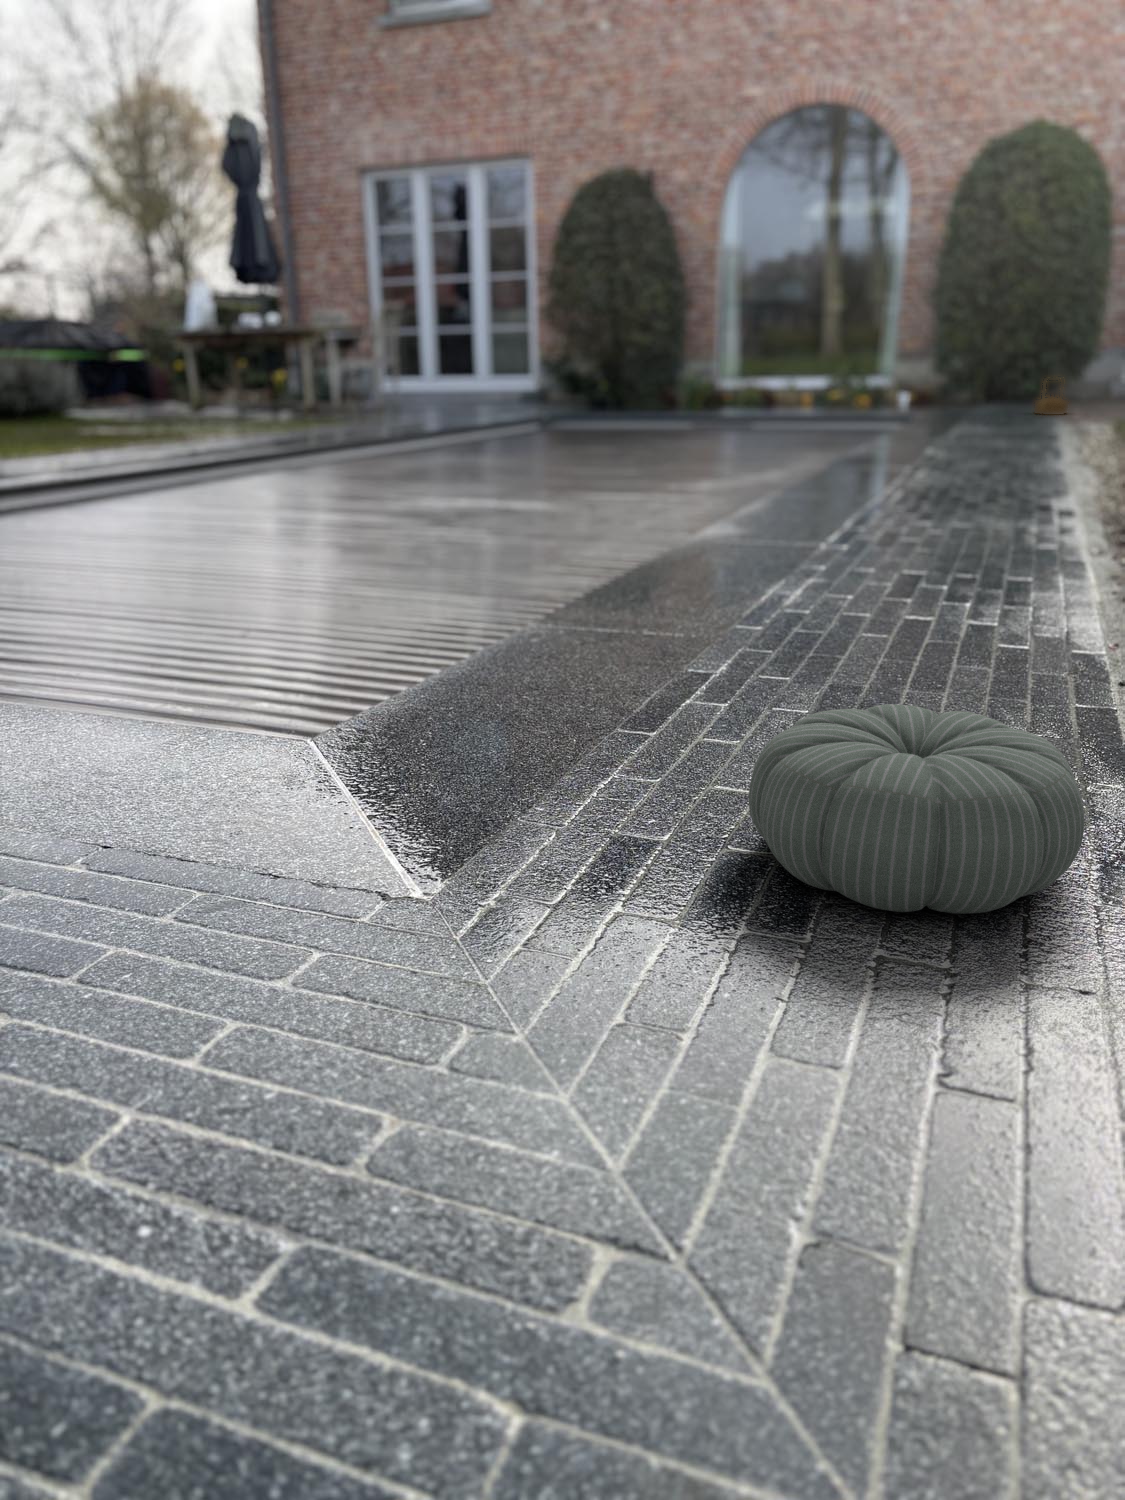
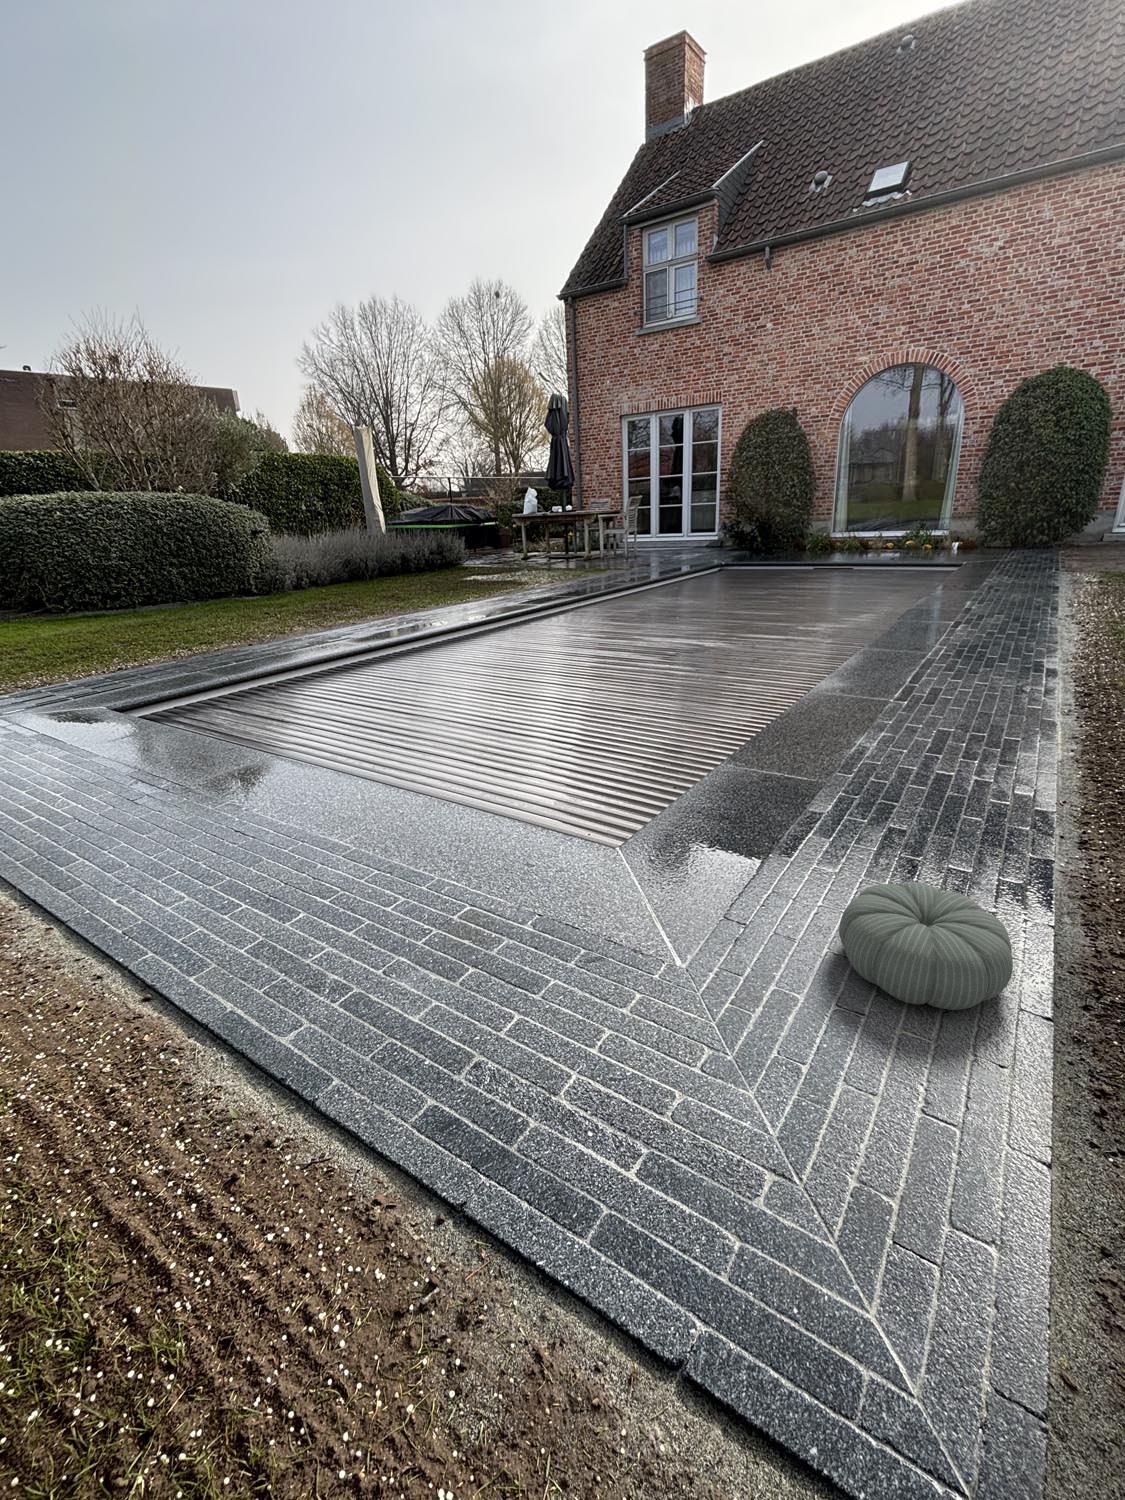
woven basket: present [1035,379,1069,415] -> none [1045,535,1070,560]

